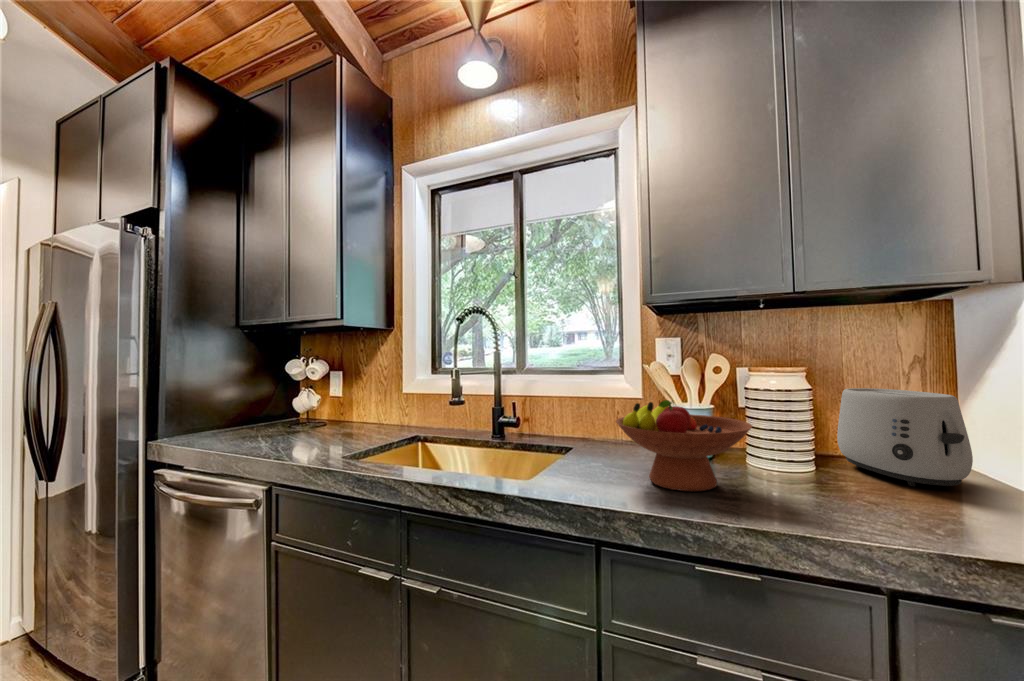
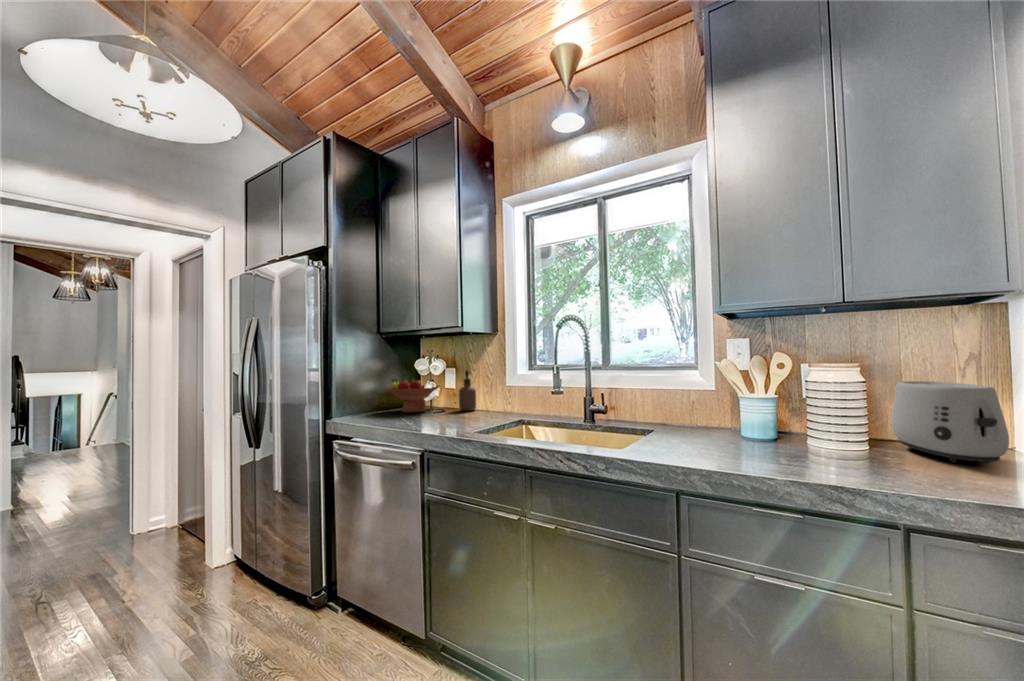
soap dispenser: none [343,376,366,426] -> present [459,371,476,411]
fruit bowl: present [616,400,752,492] -> present [389,378,439,412]

